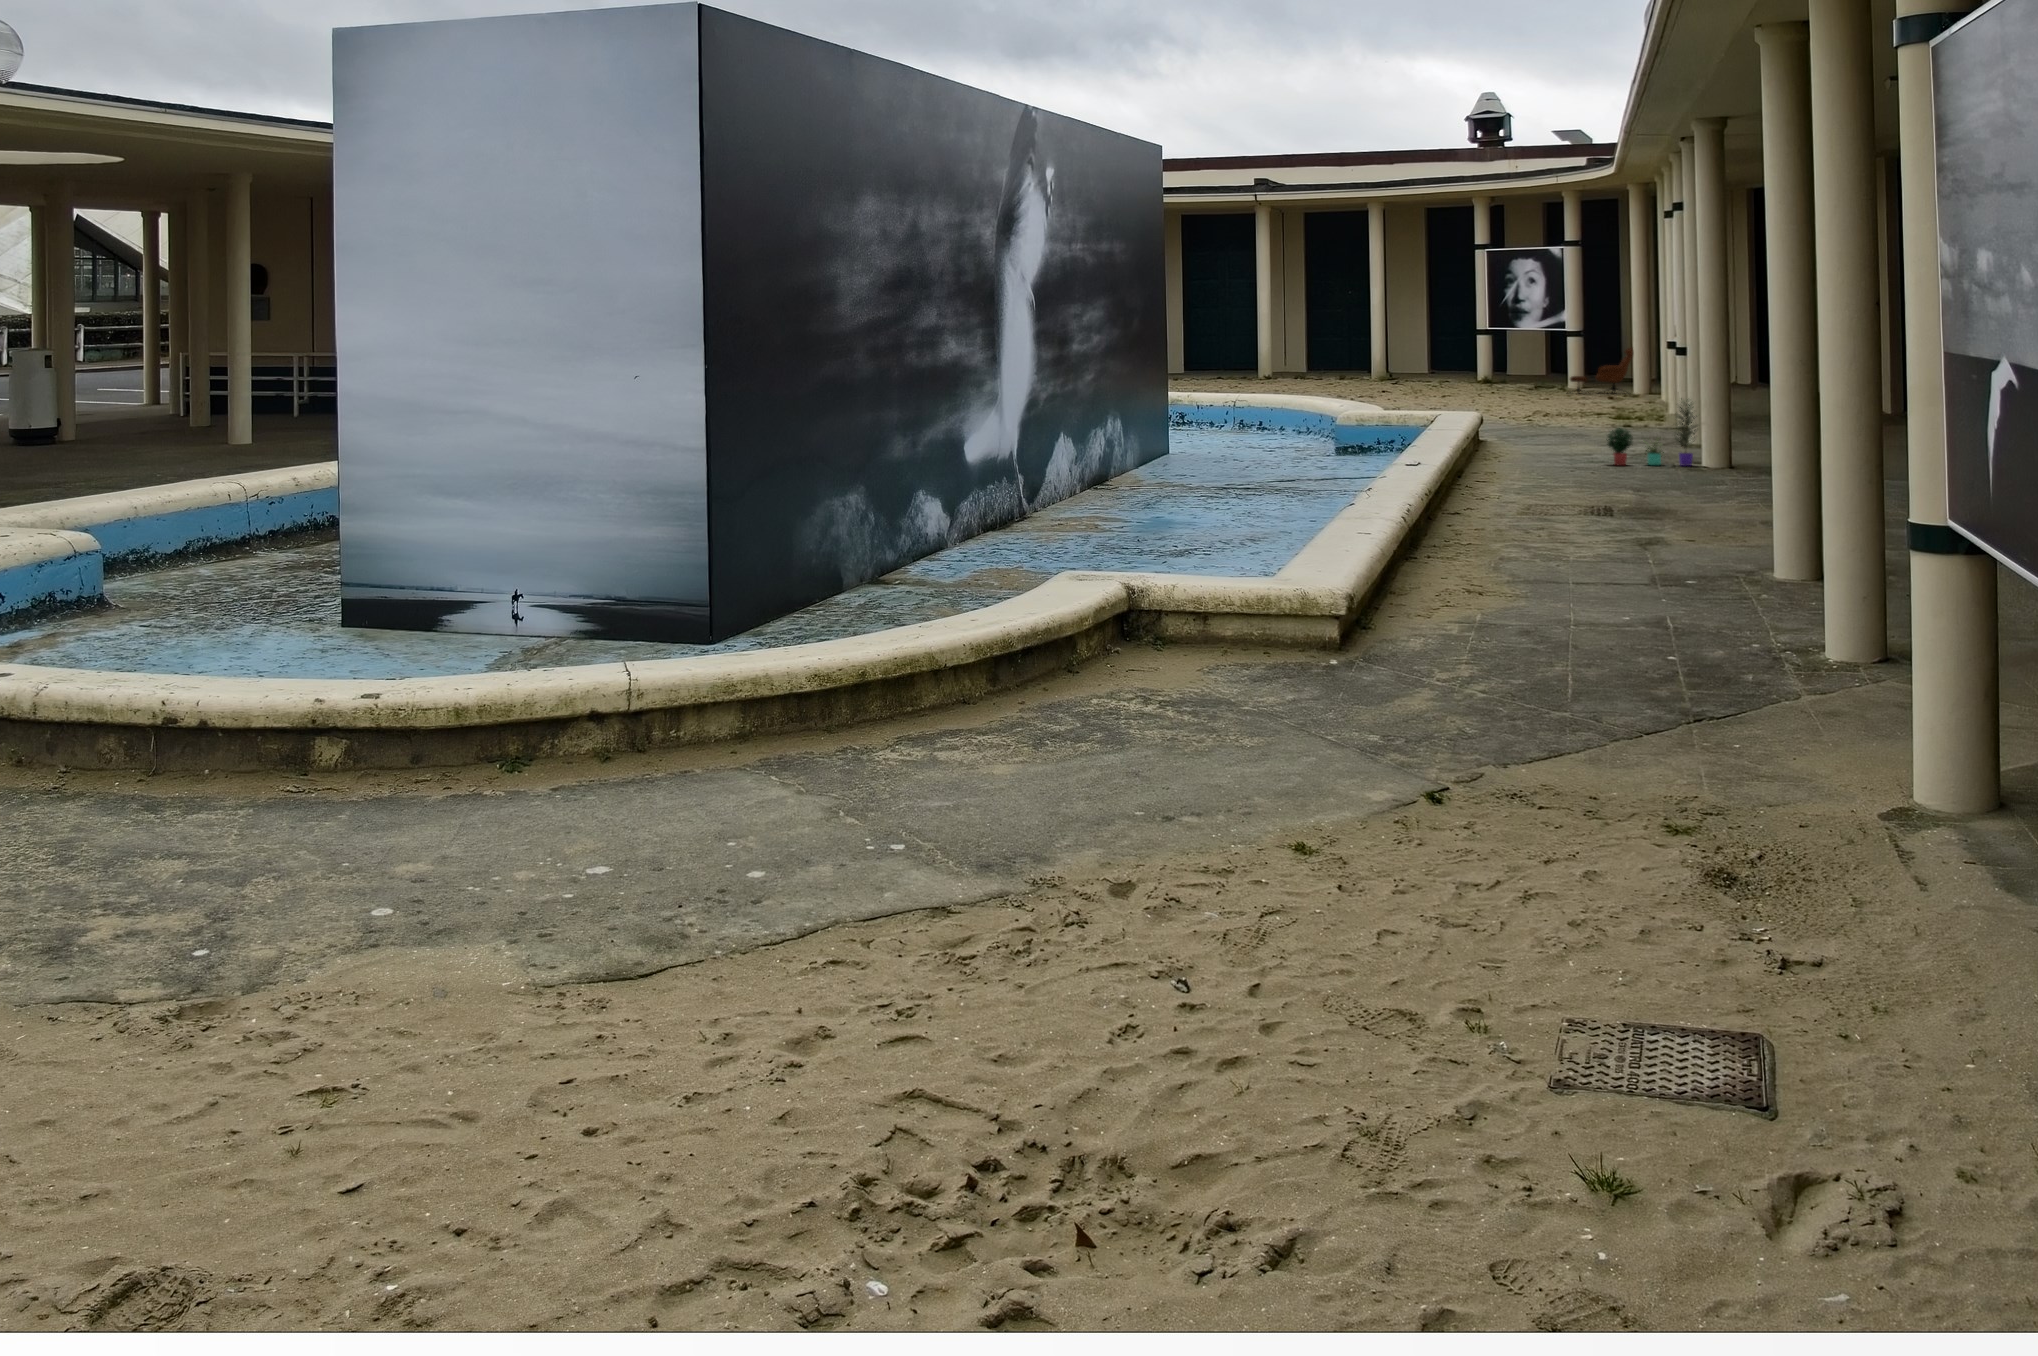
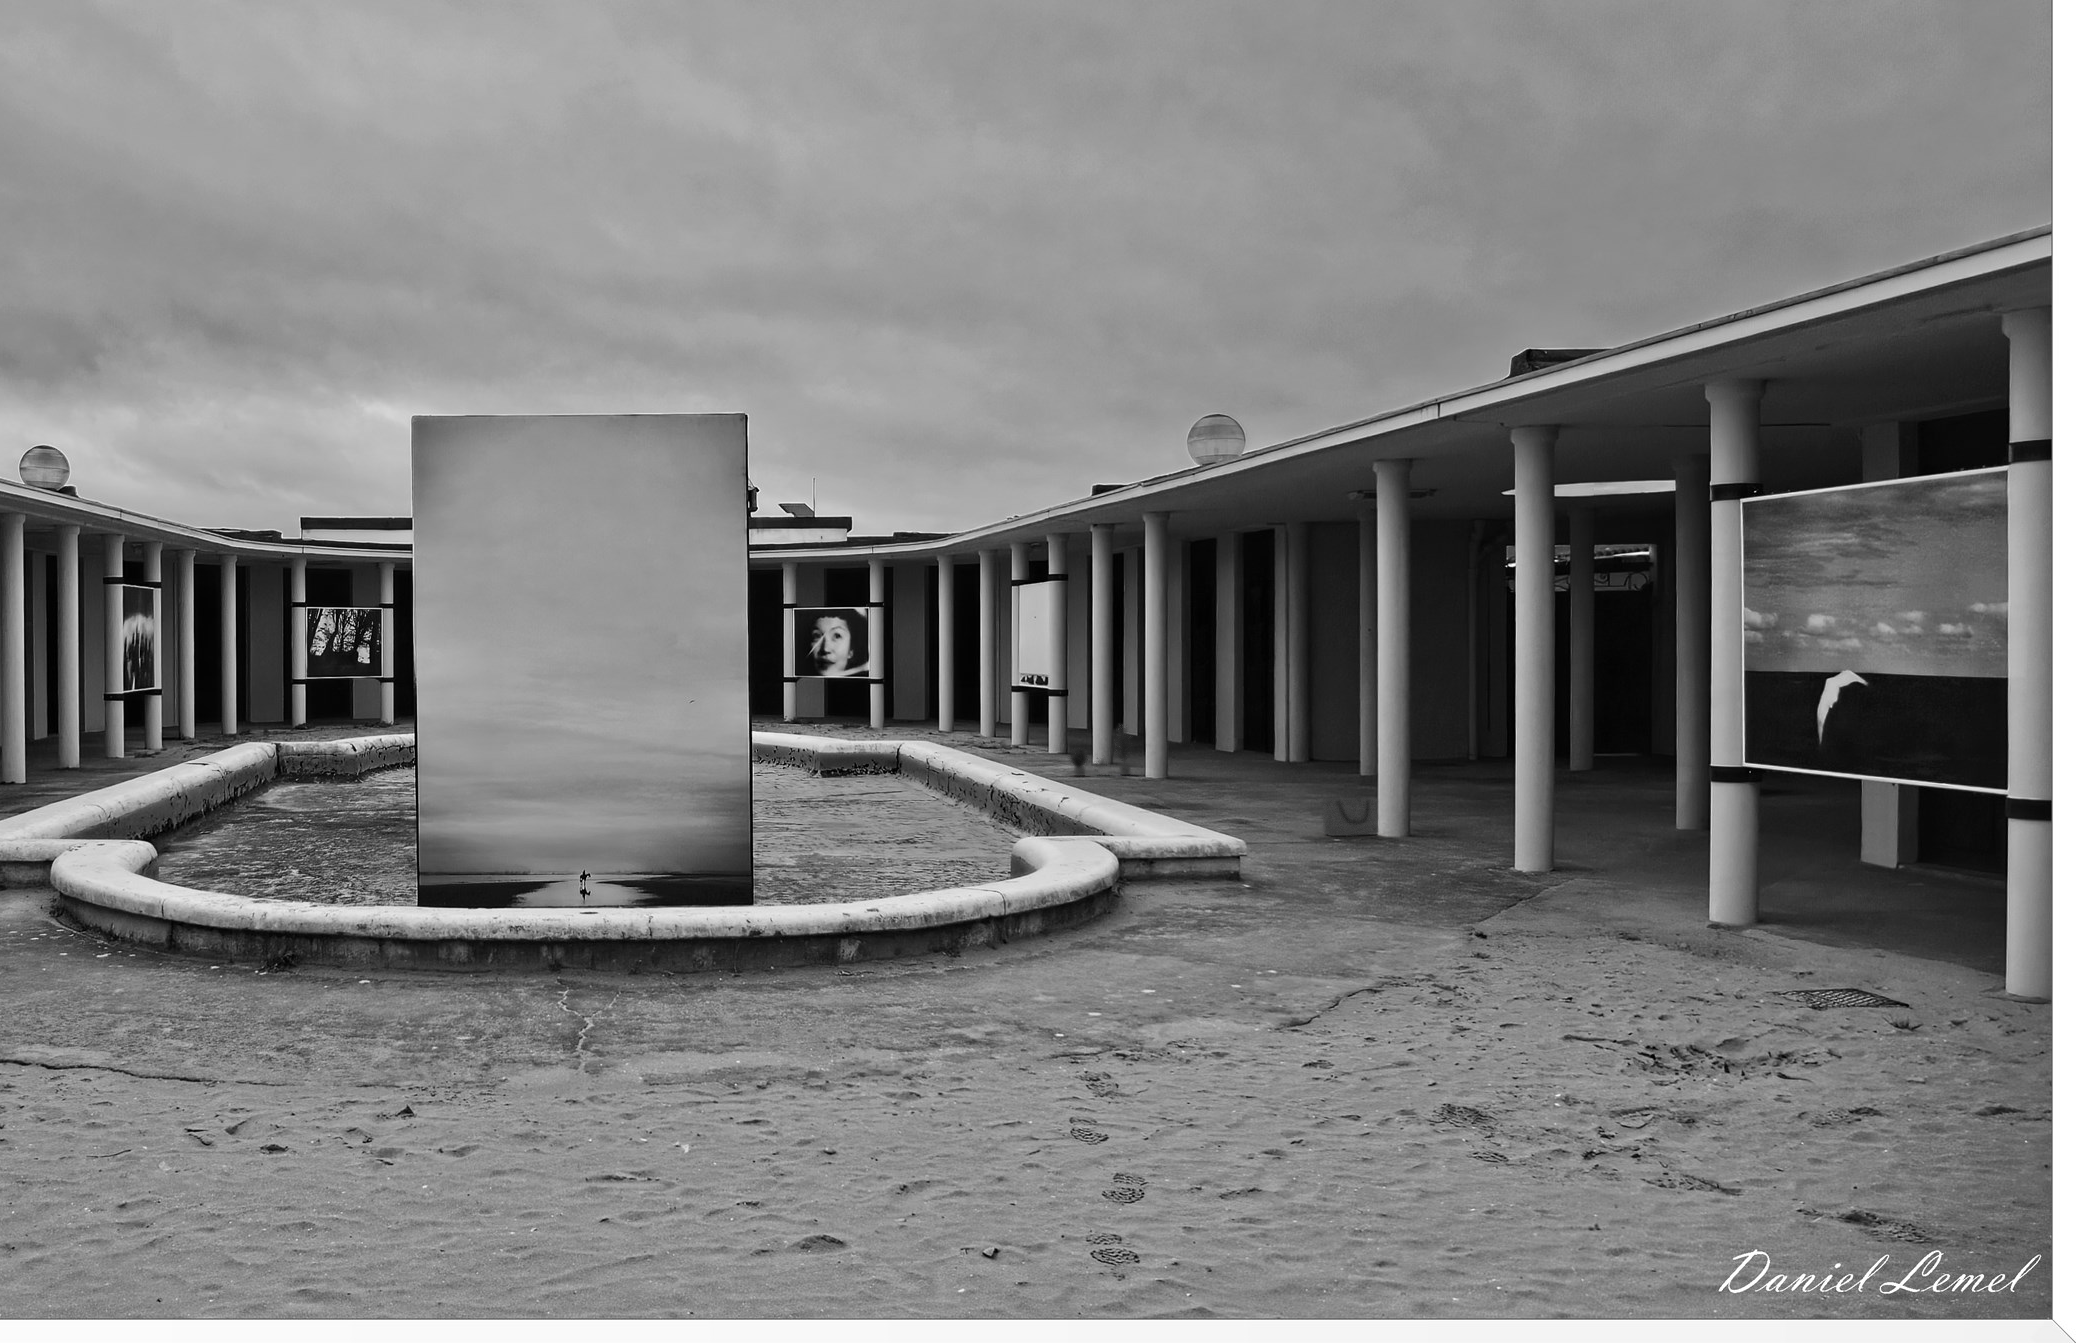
lounge chair: present [1570,348,1633,393] -> none [883,691,934,730]
basket: none [1688,525,1776,580] -> present [1321,798,1378,836]

